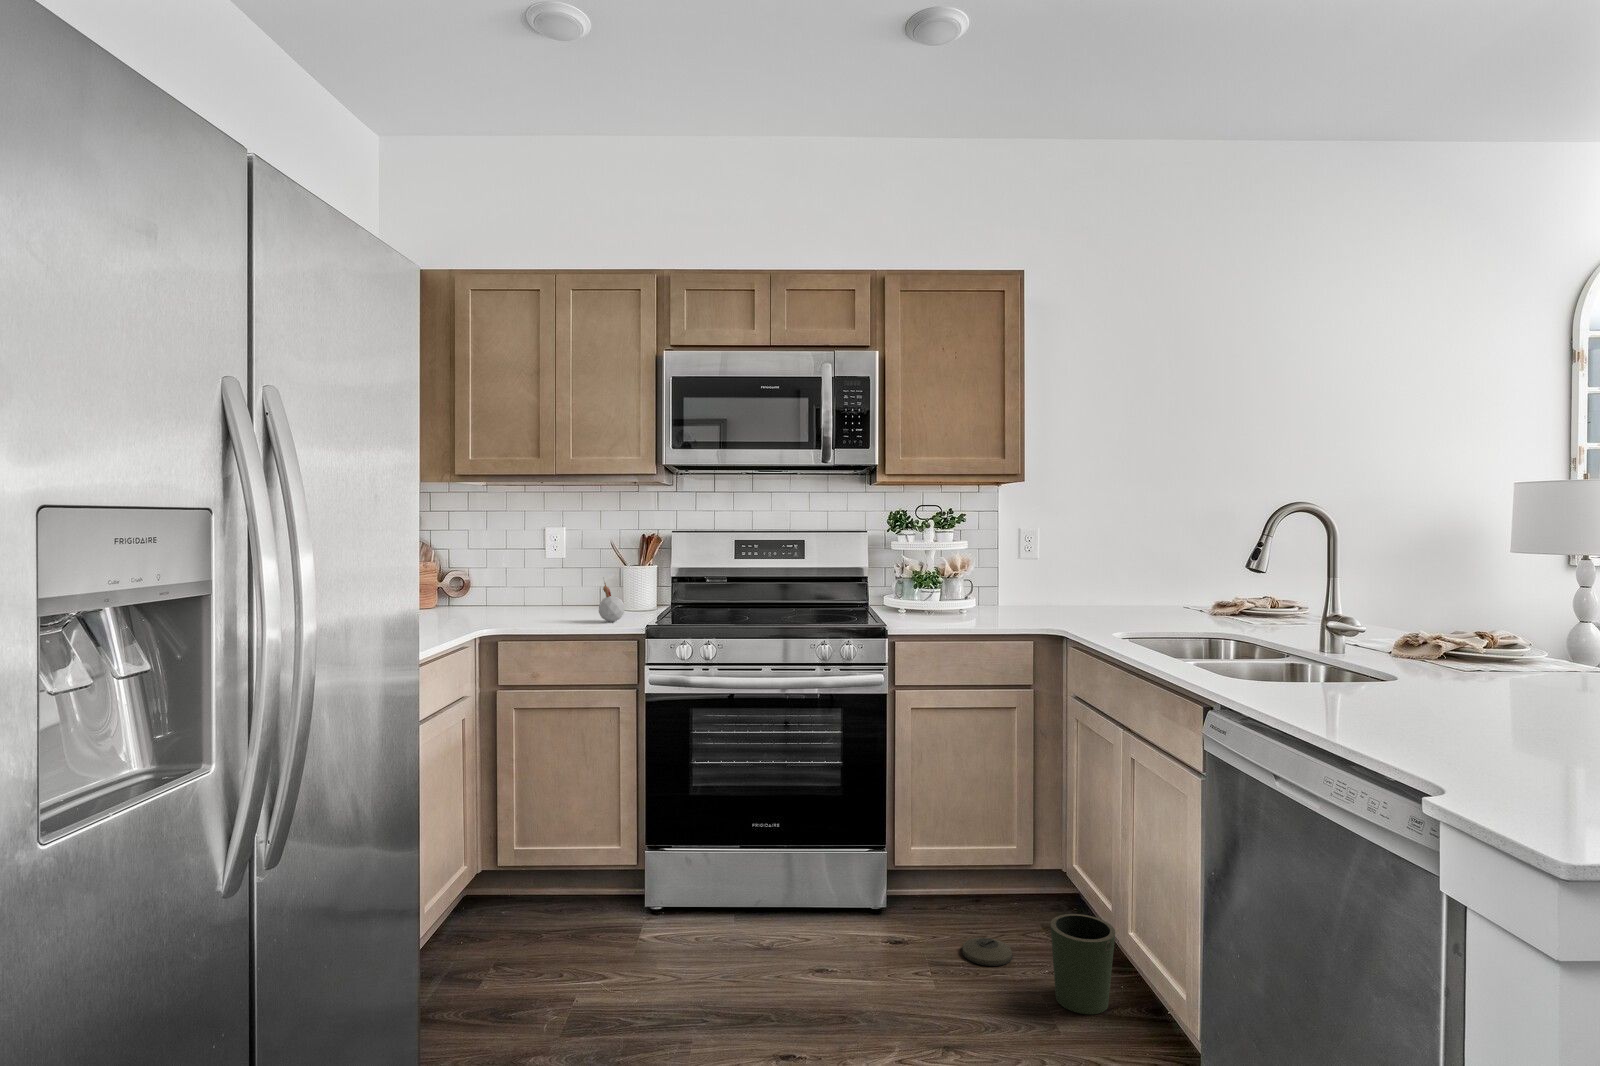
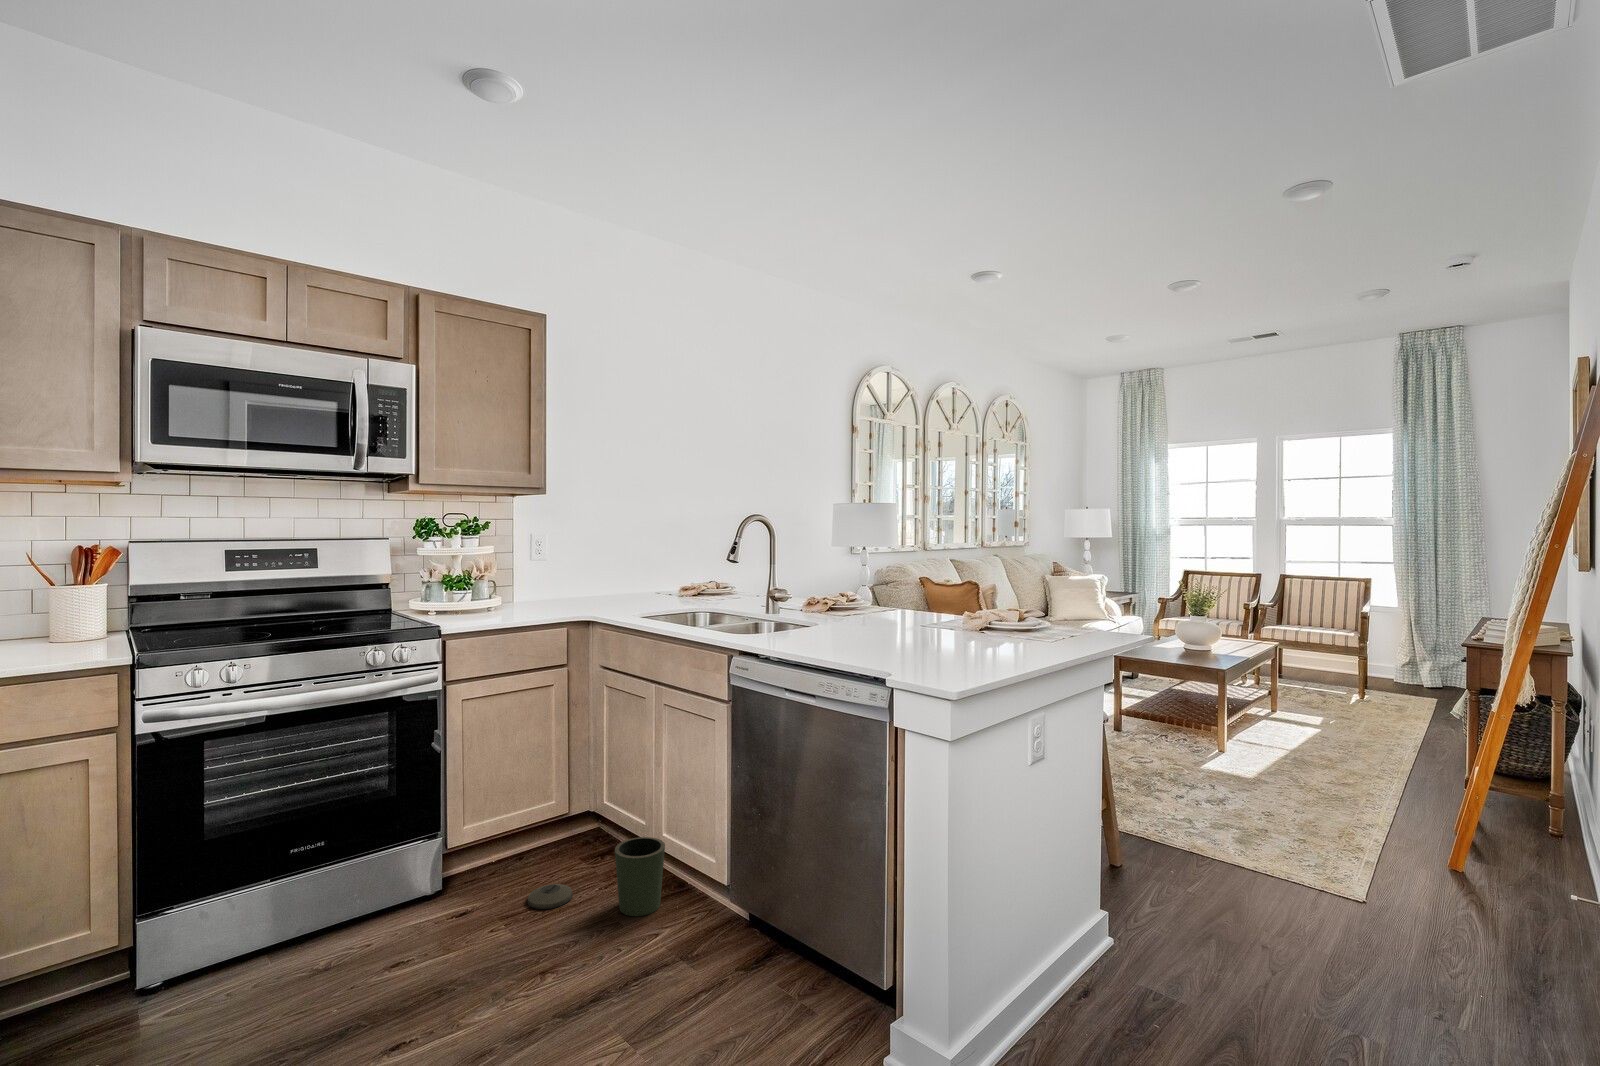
candle: present [599,582,625,622] -> none [36,597,81,652]

